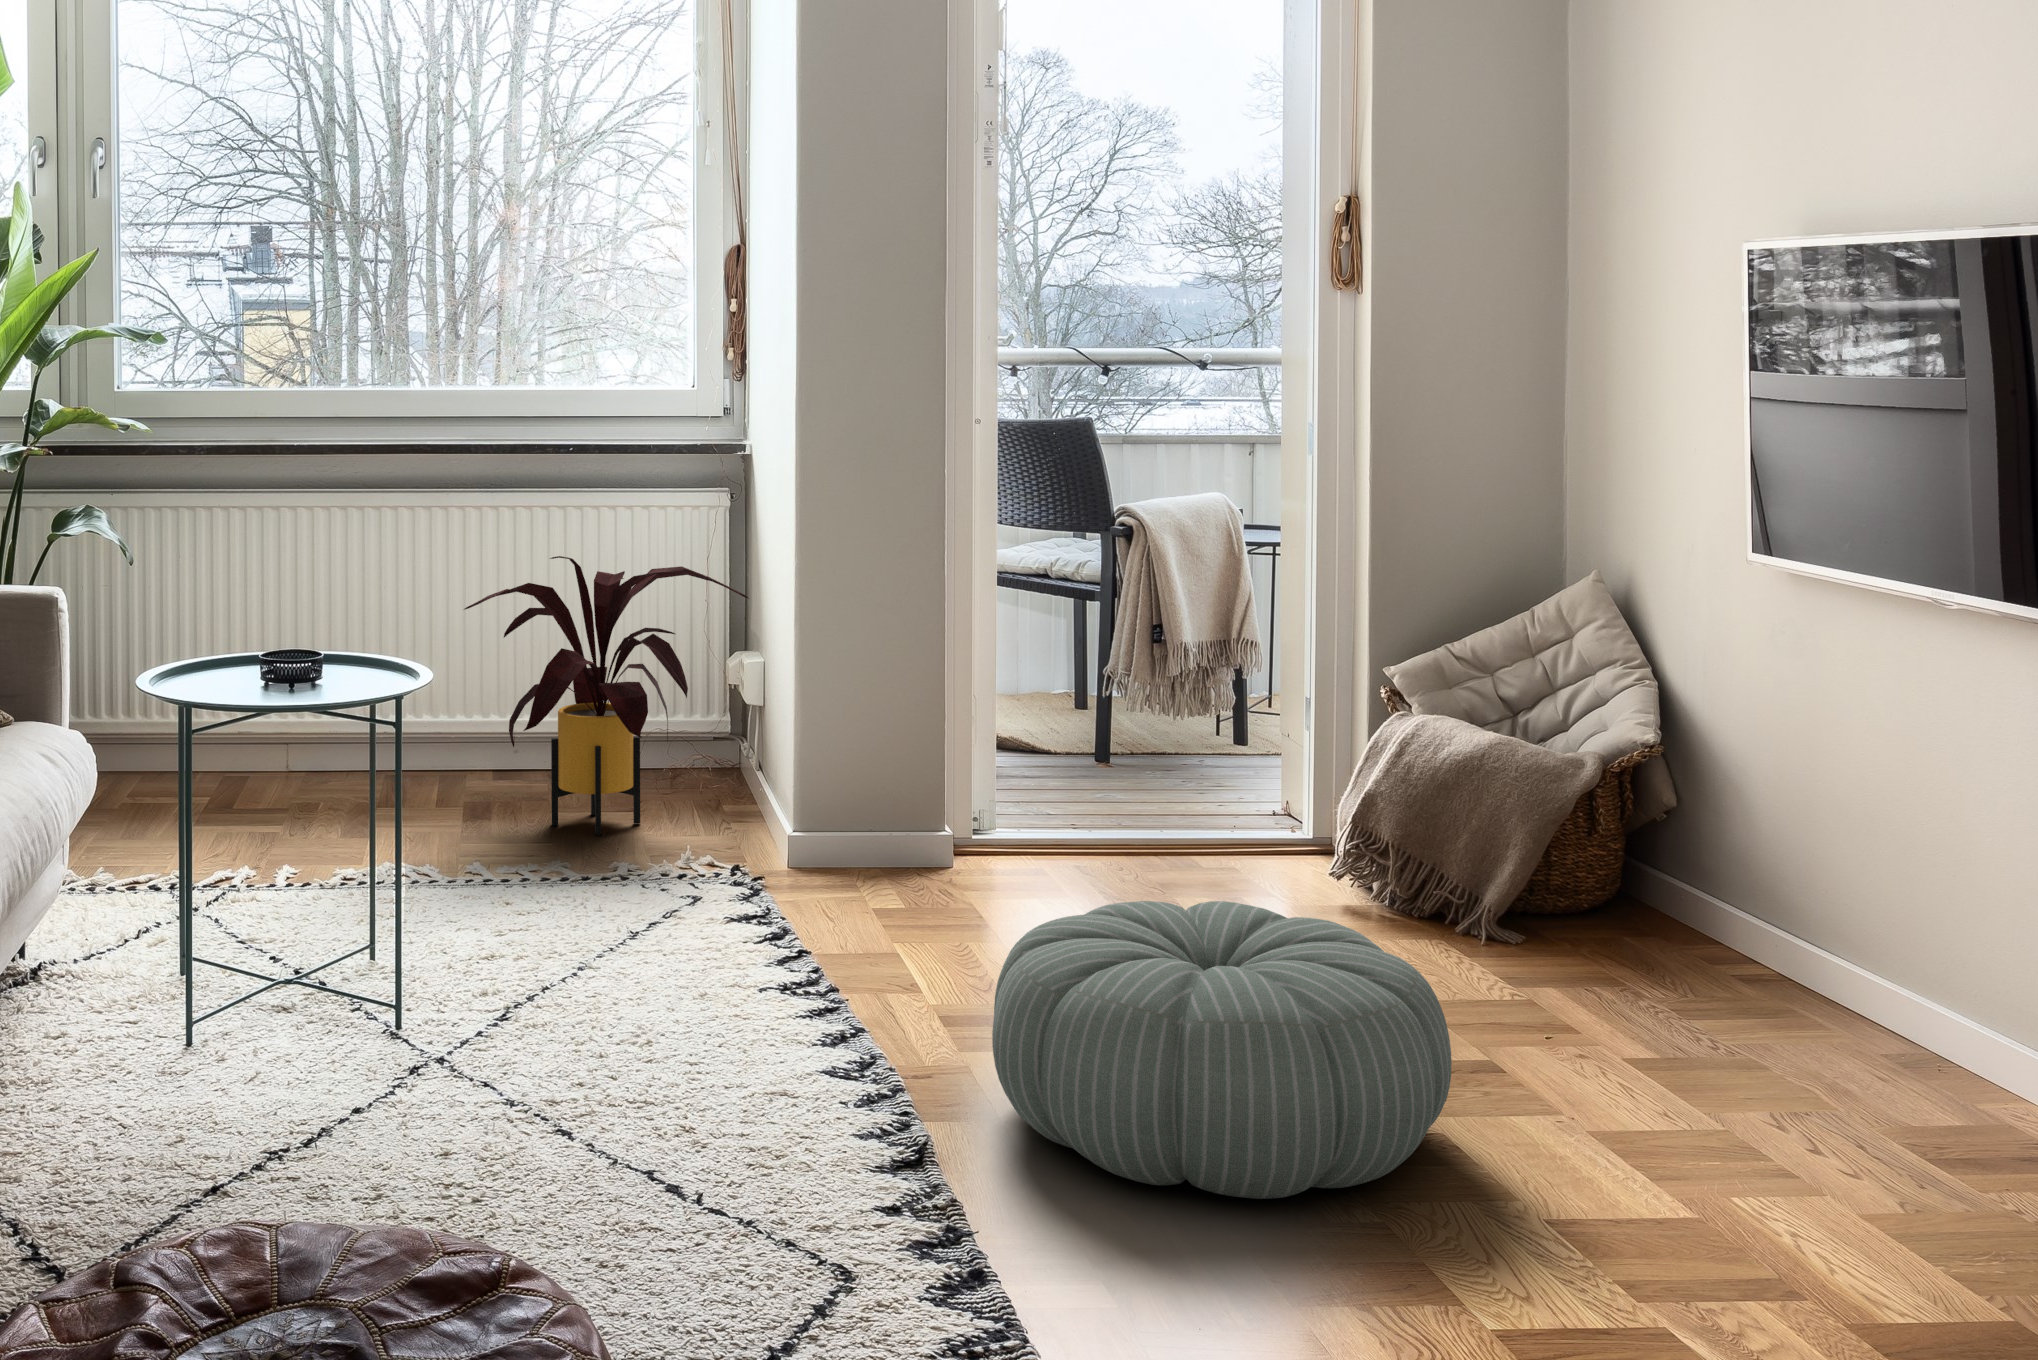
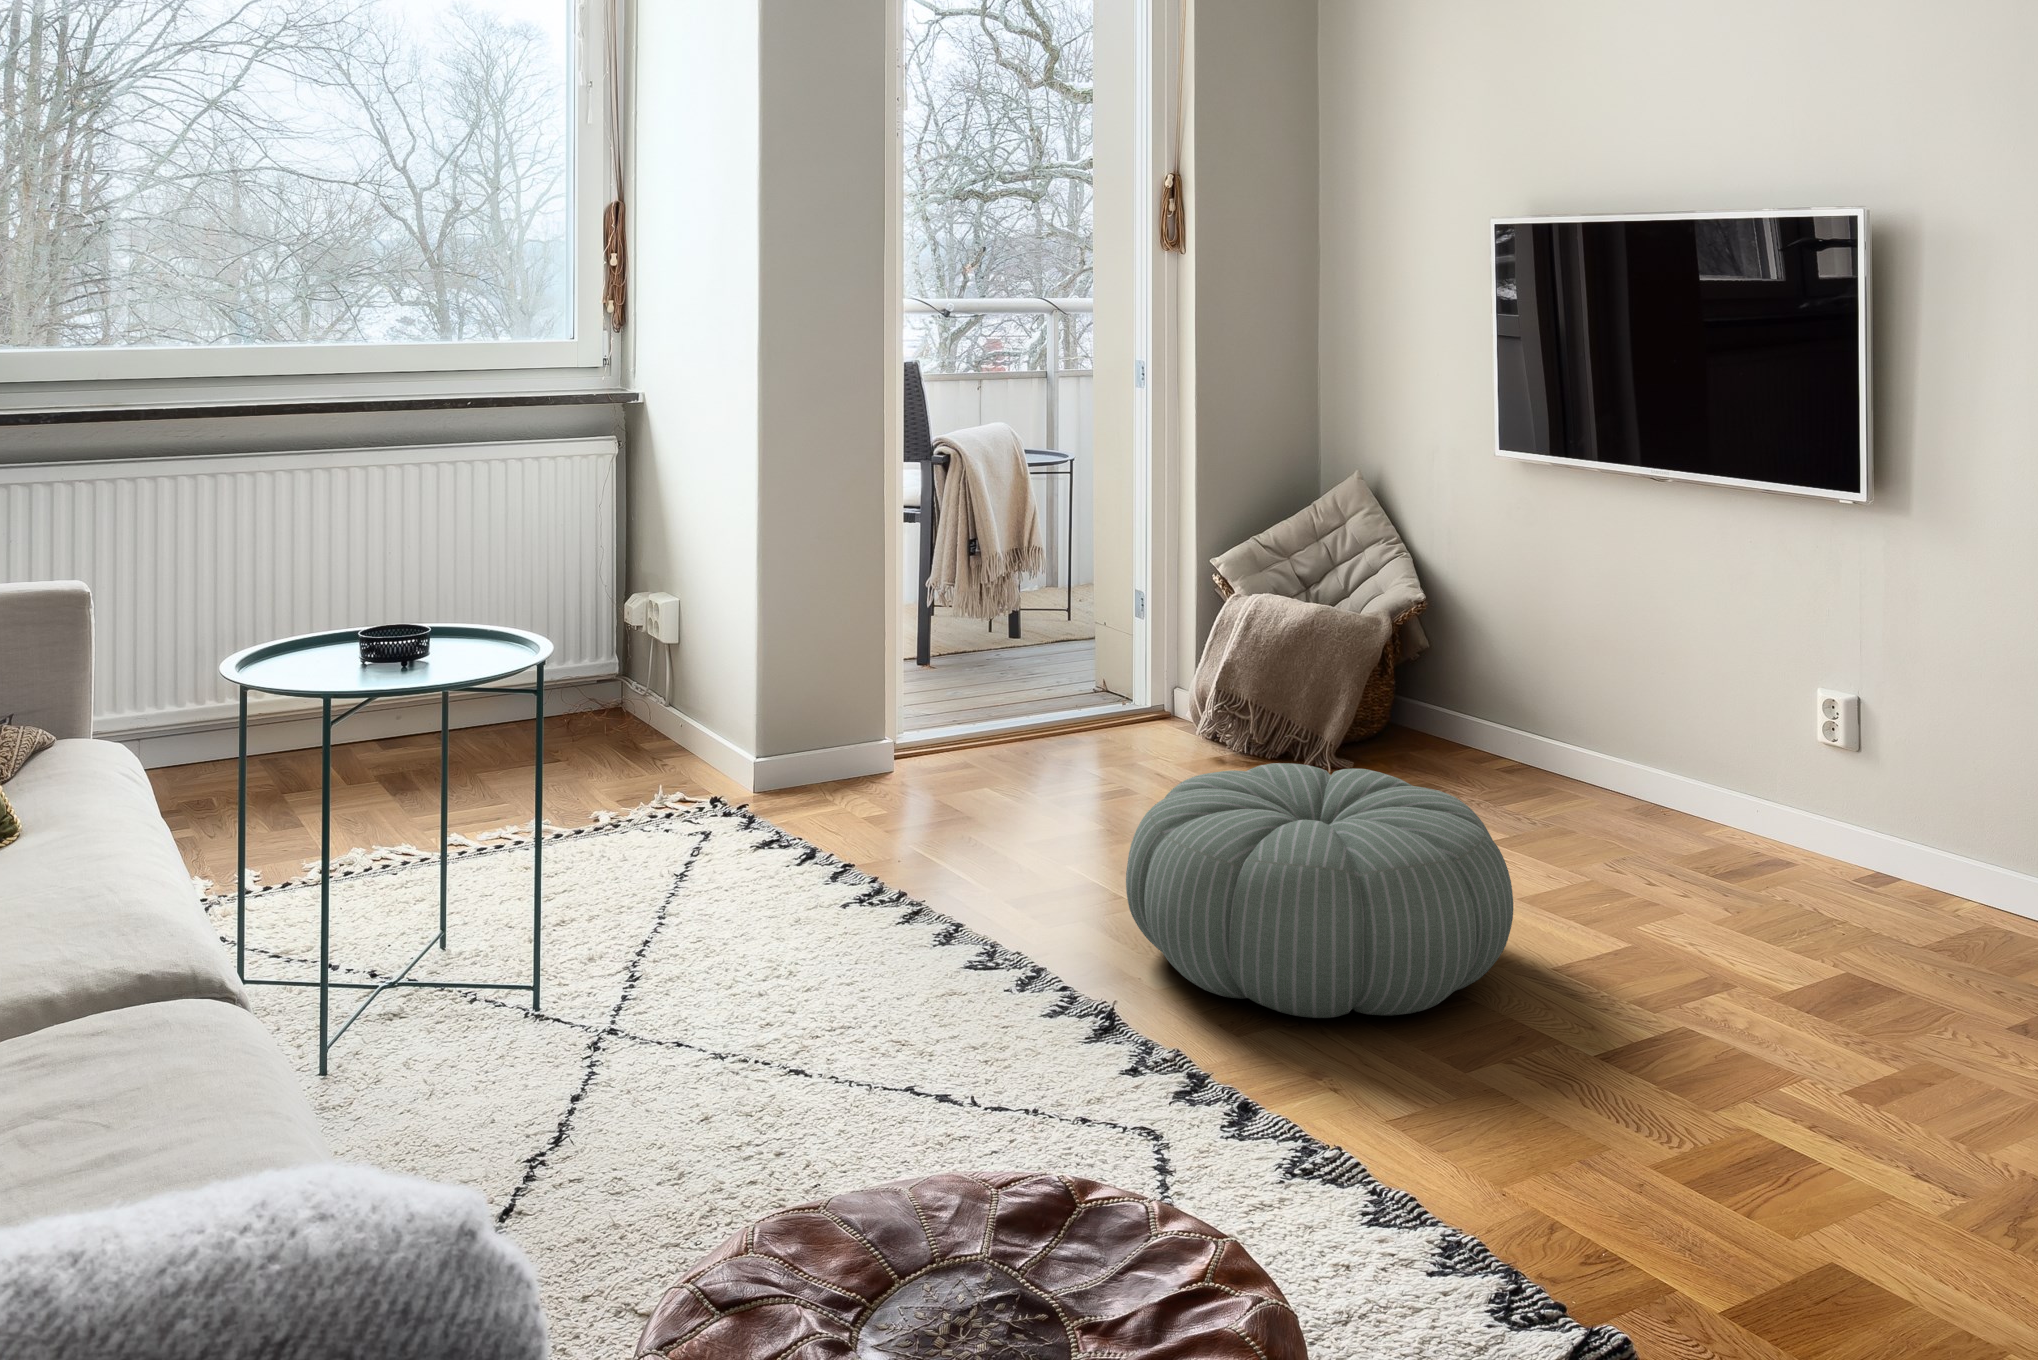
house plant: present [464,556,748,835] -> none [413,500,671,769]

